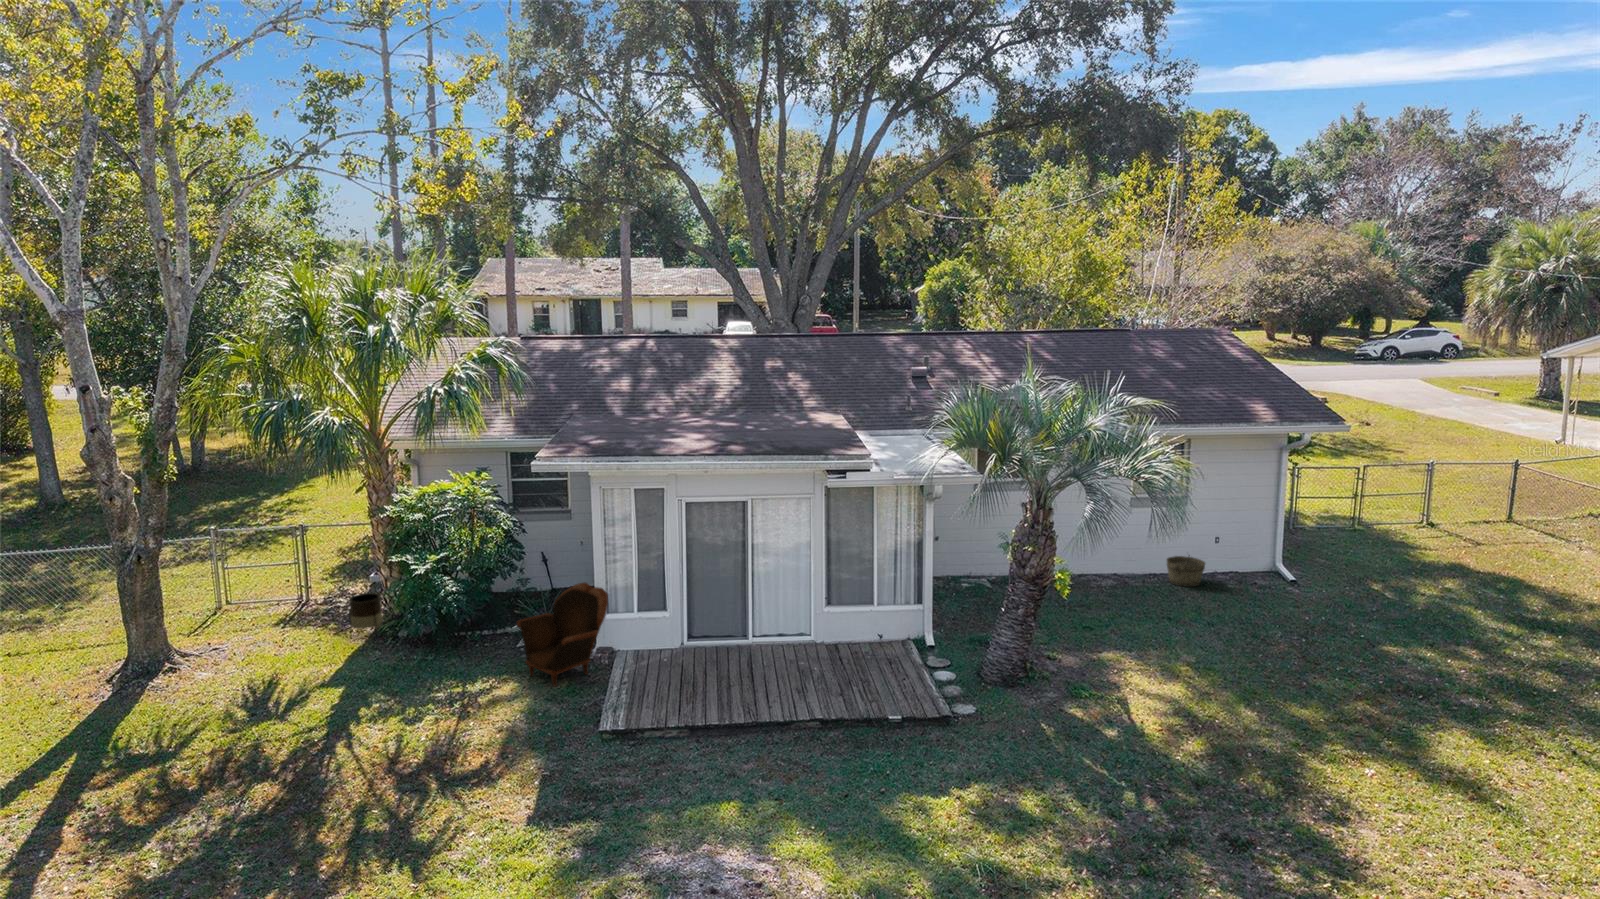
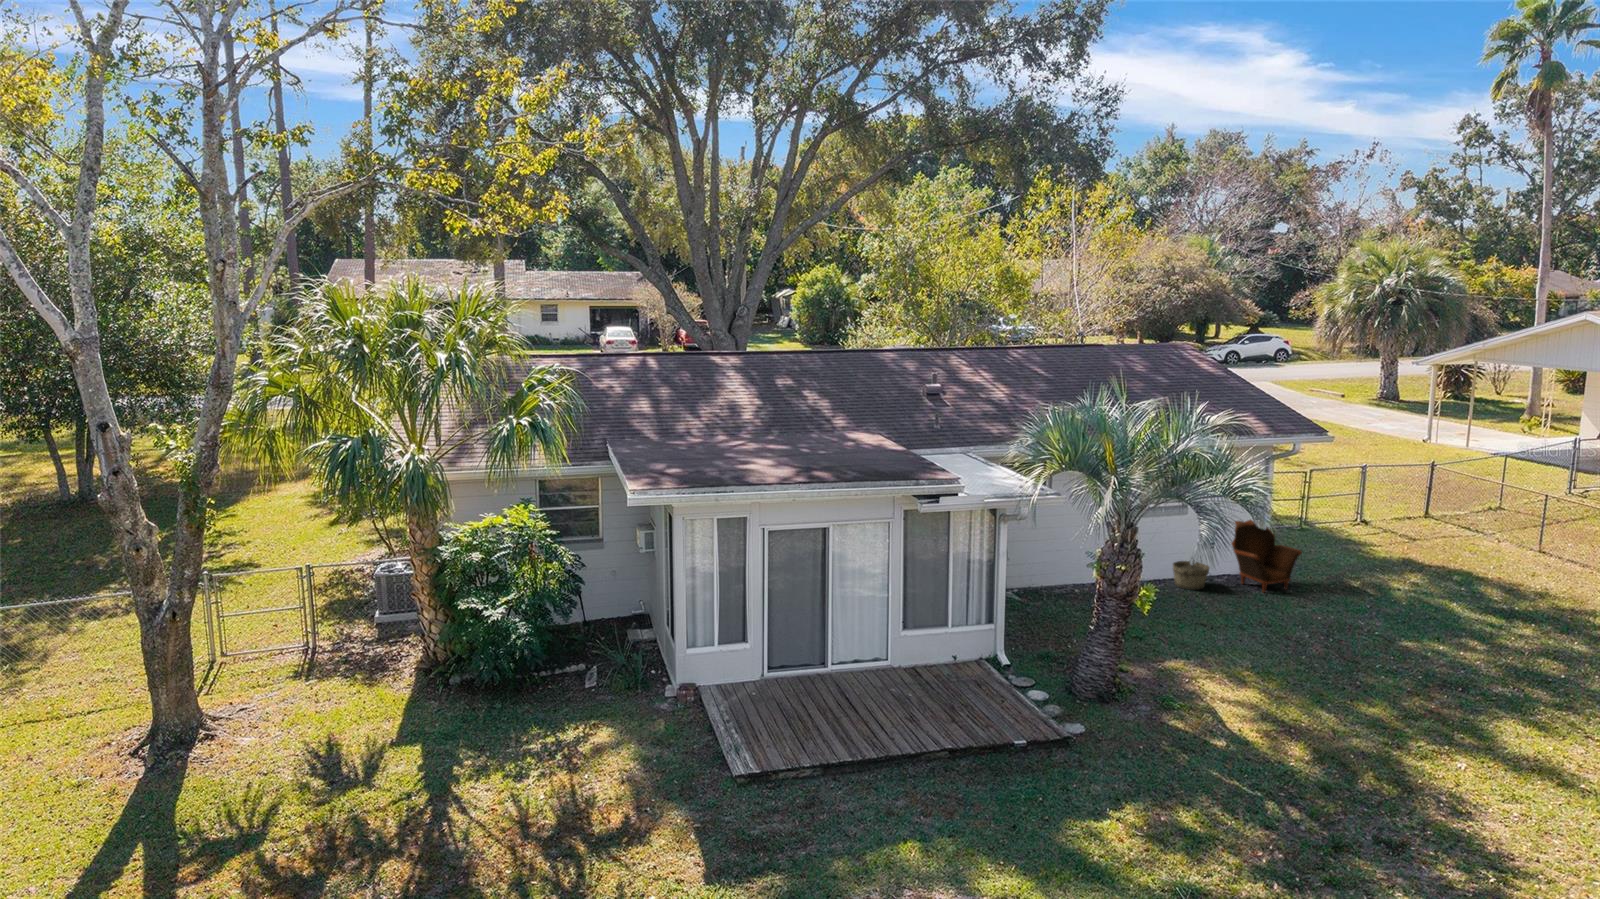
armchair: present [517,582,608,686] -> present [1231,520,1302,592]
planter: present [349,593,383,631] -> none [392,637,427,687]

